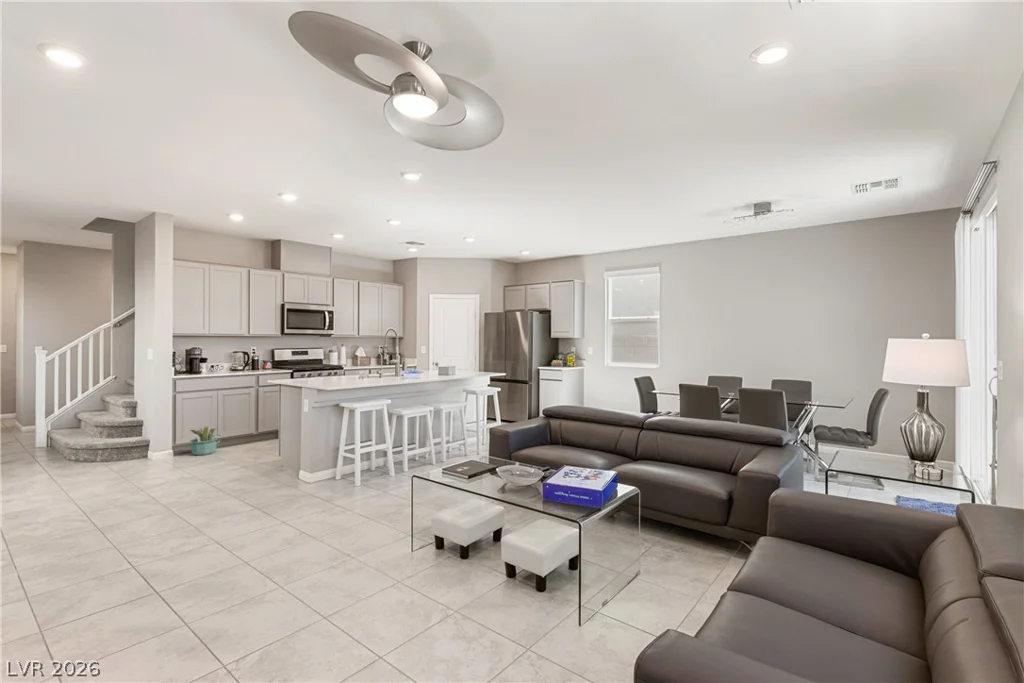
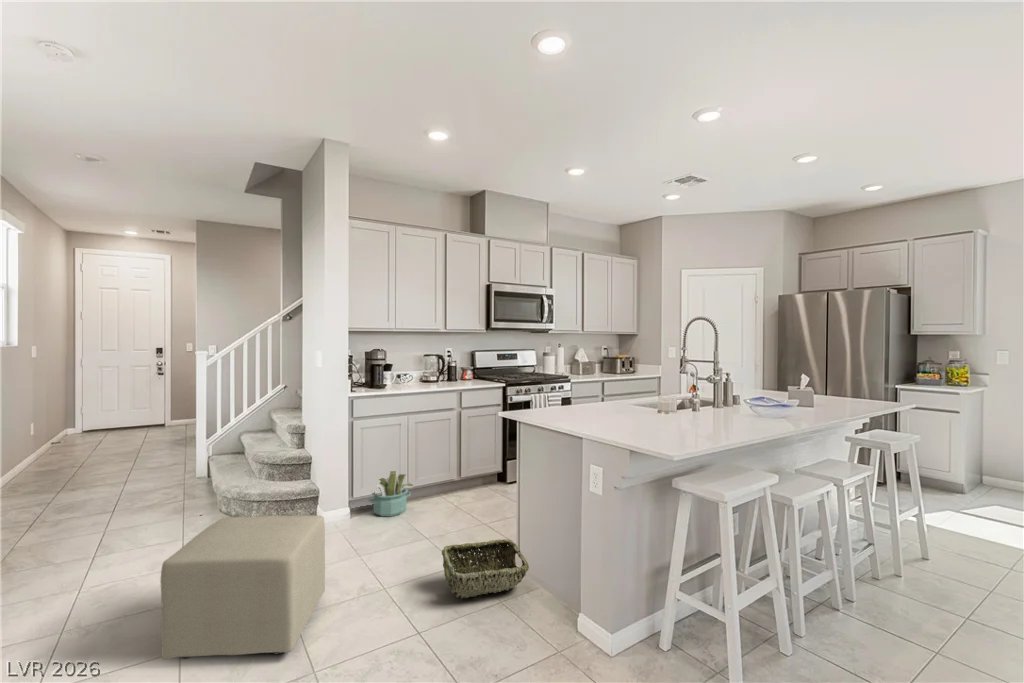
ottoman: none [58,438,157,507] -> present [160,515,325,659]
woven basket: none [232,450,284,478] -> present [442,539,529,599]

